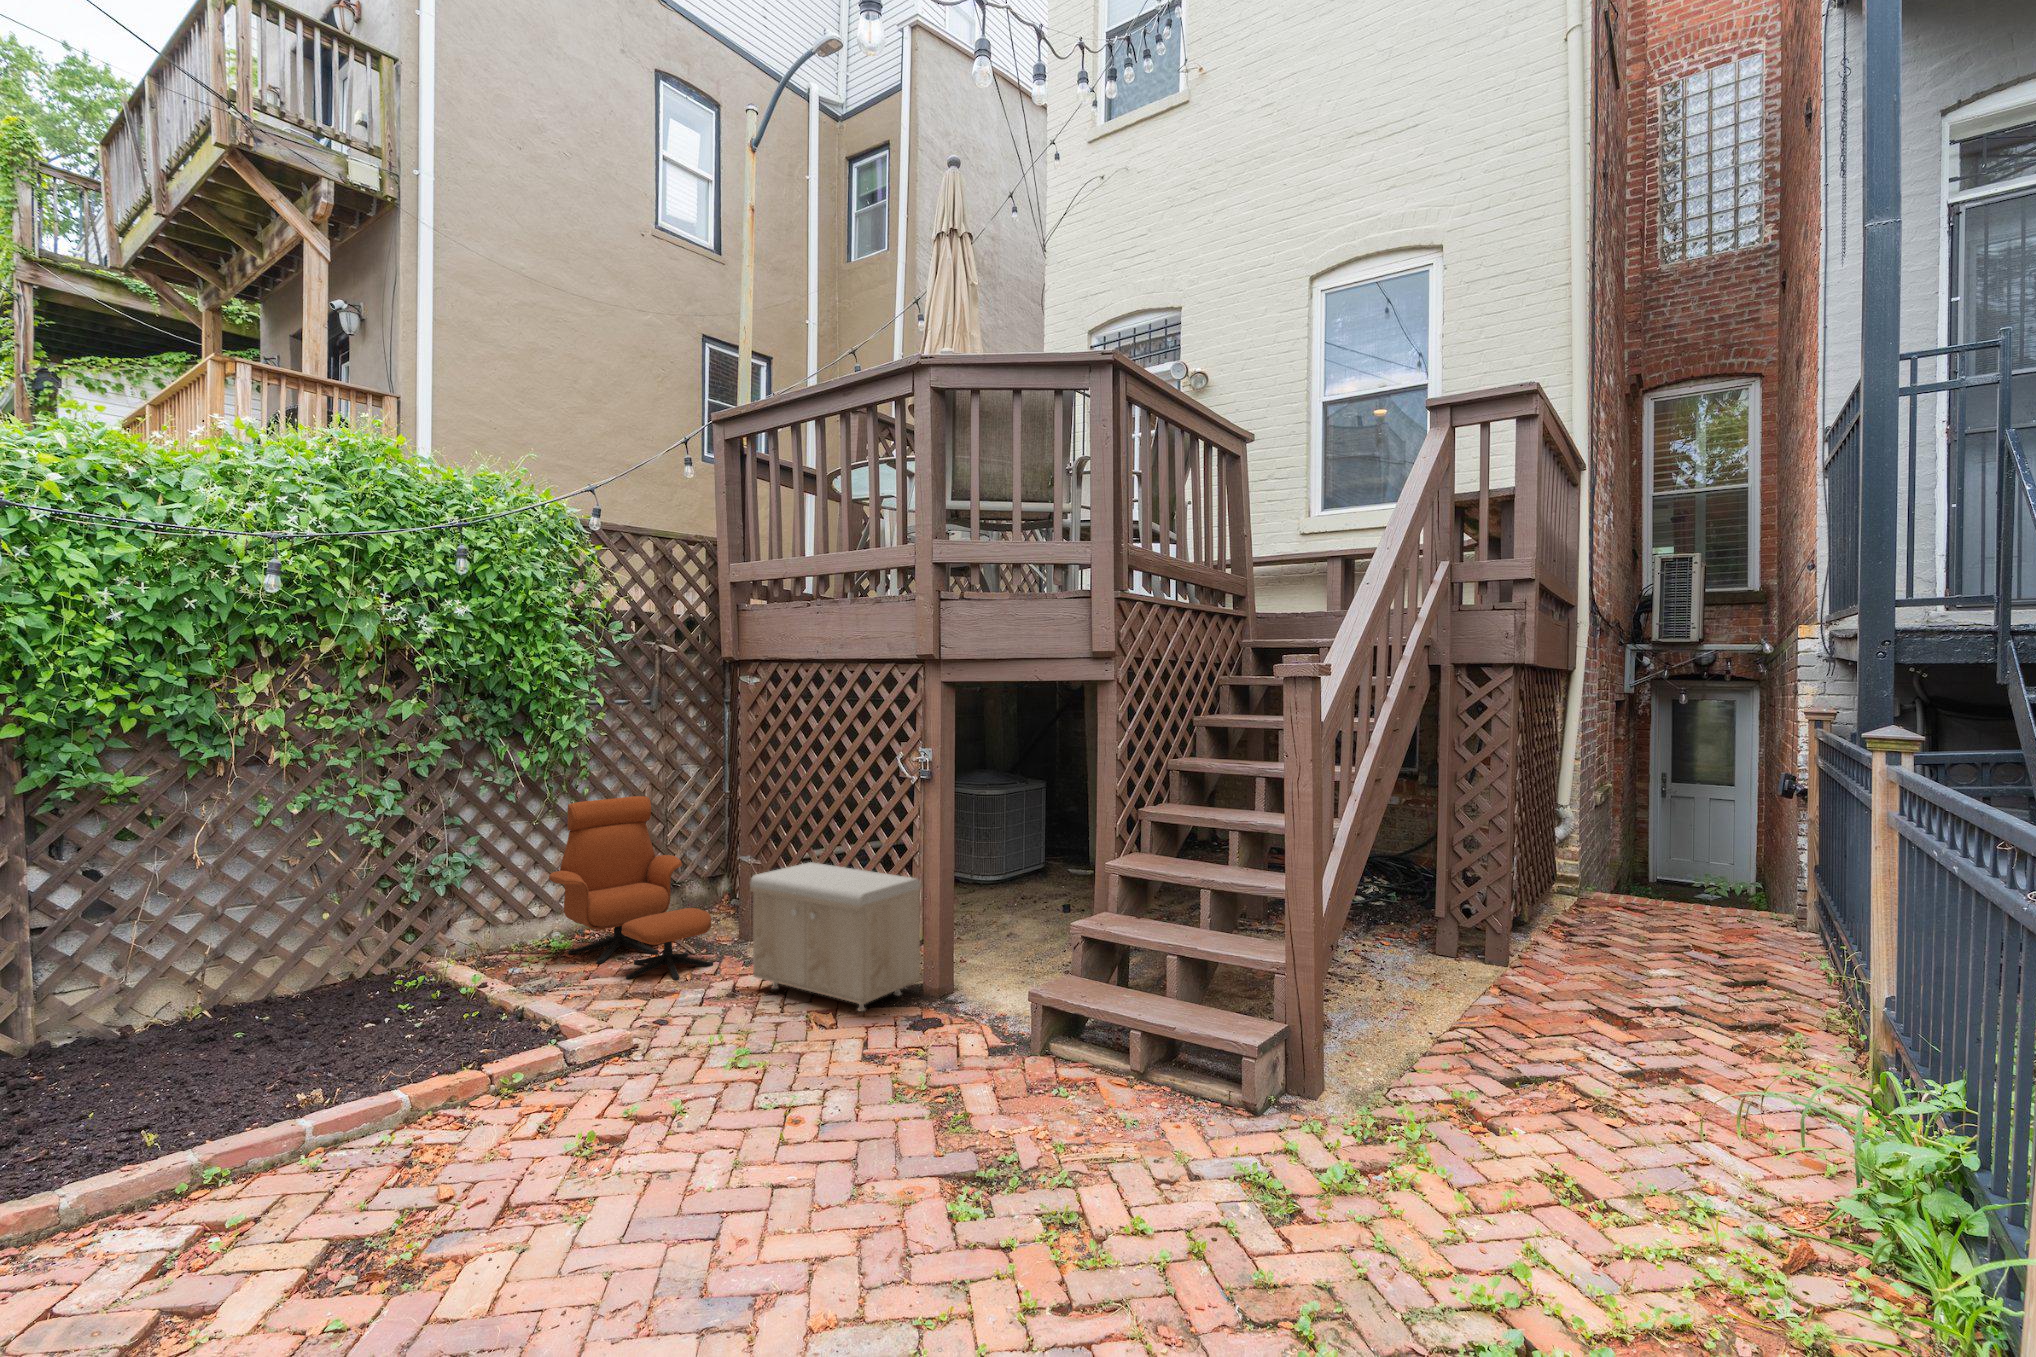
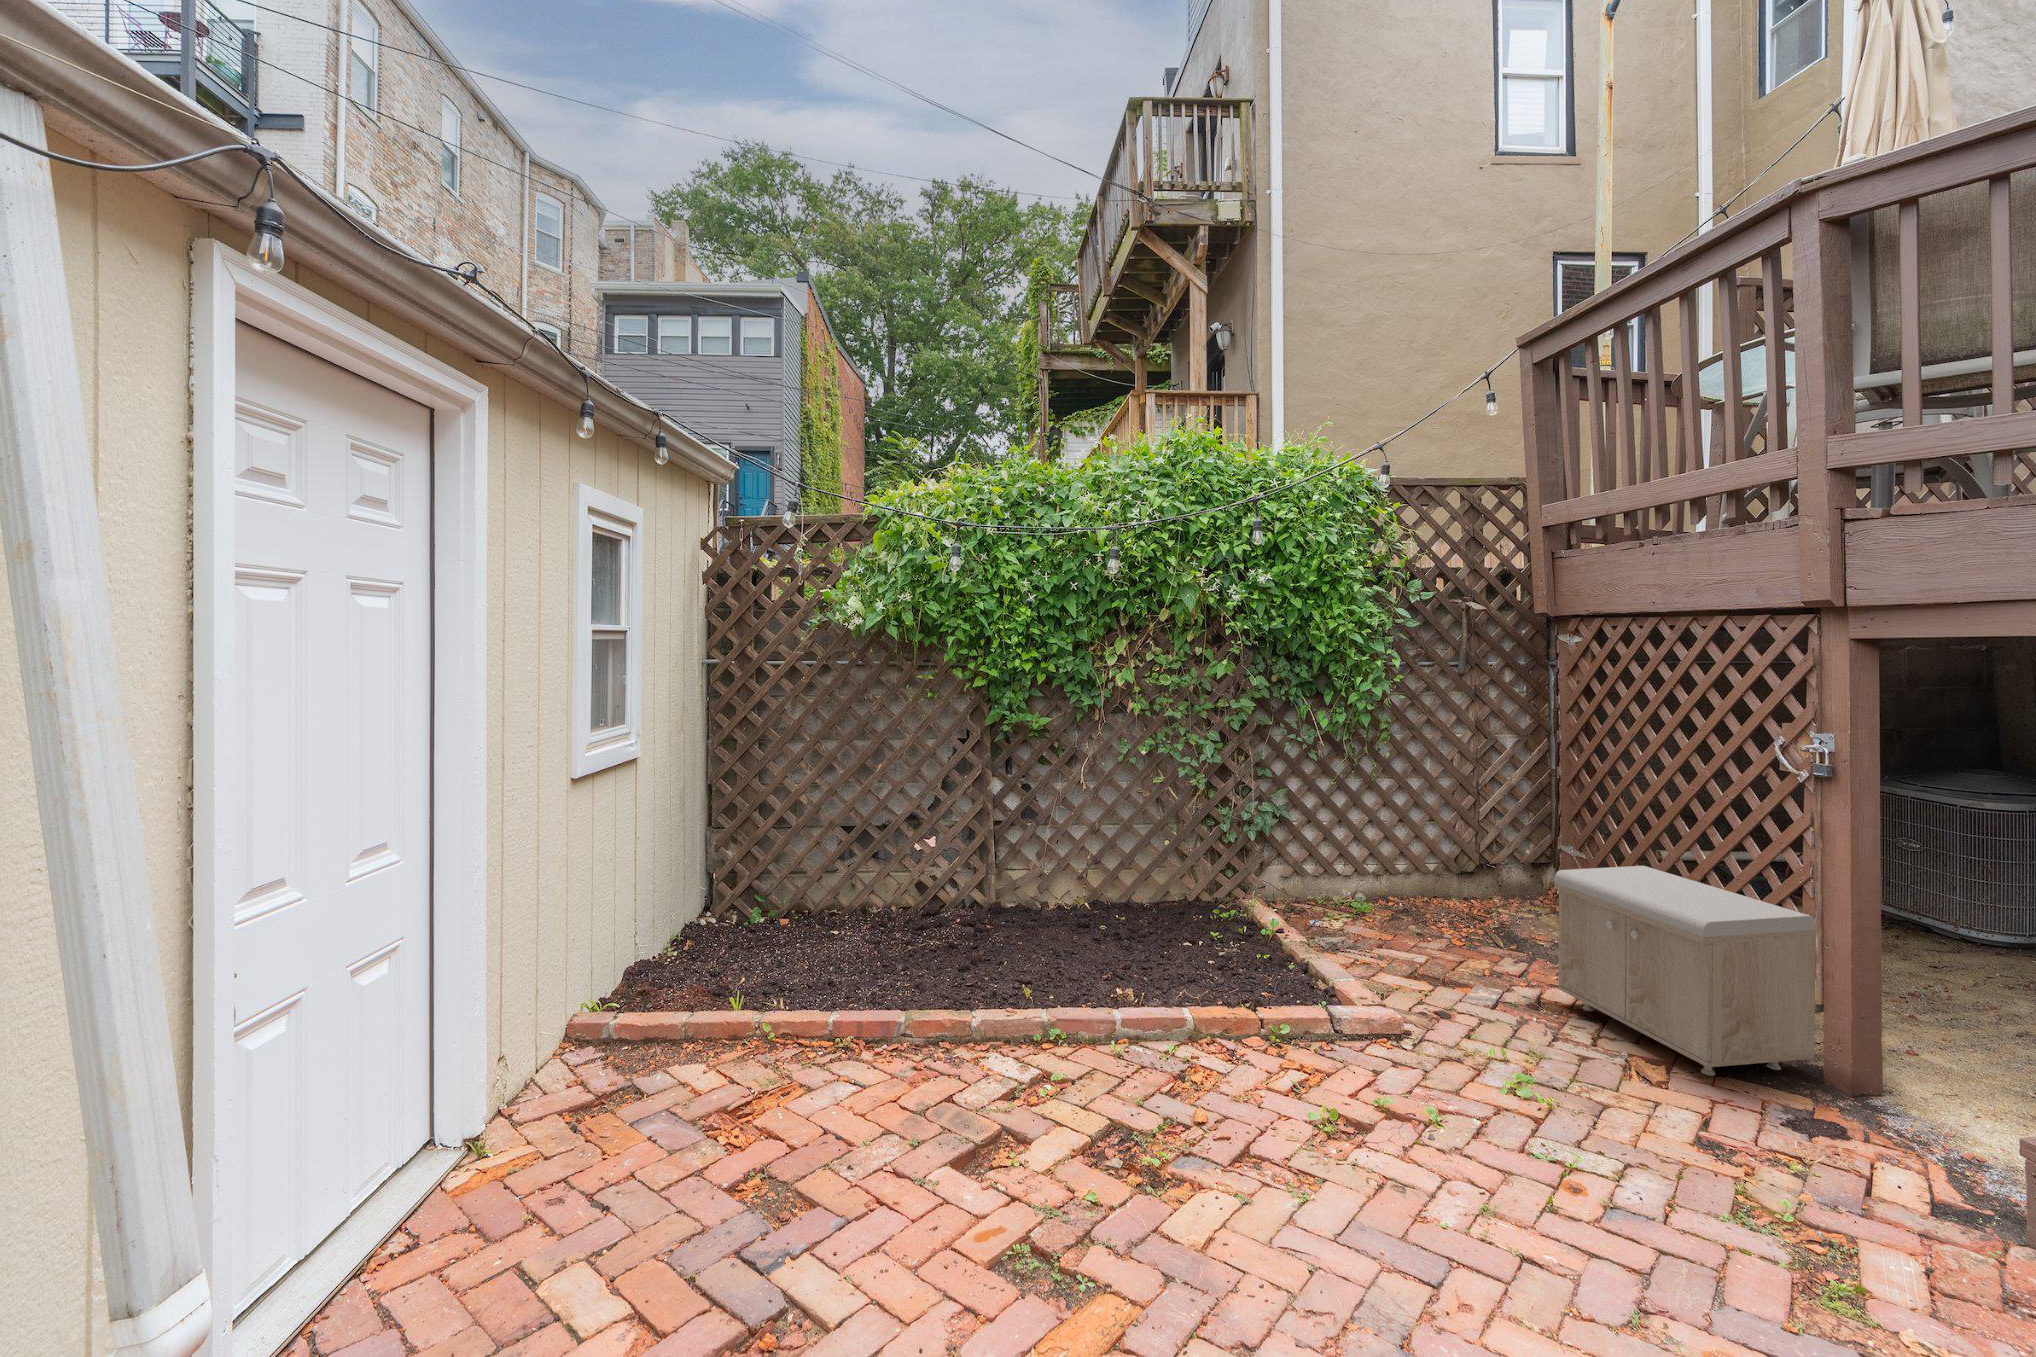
lounge chair: present [549,796,713,980] -> none [1348,764,1517,969]

